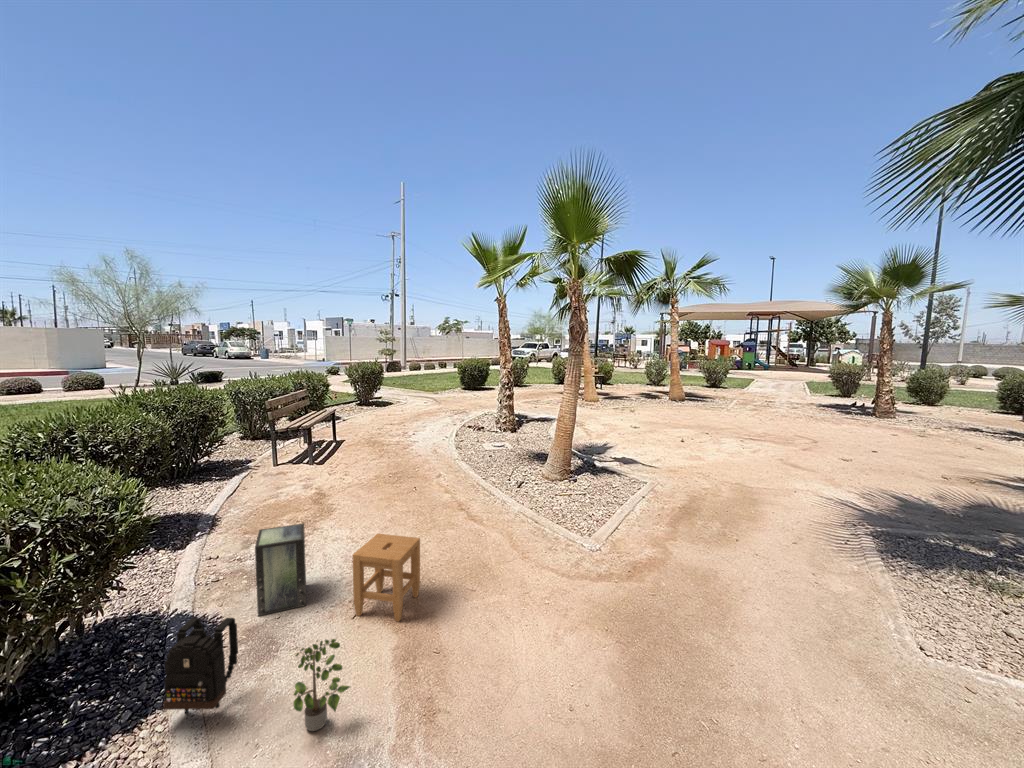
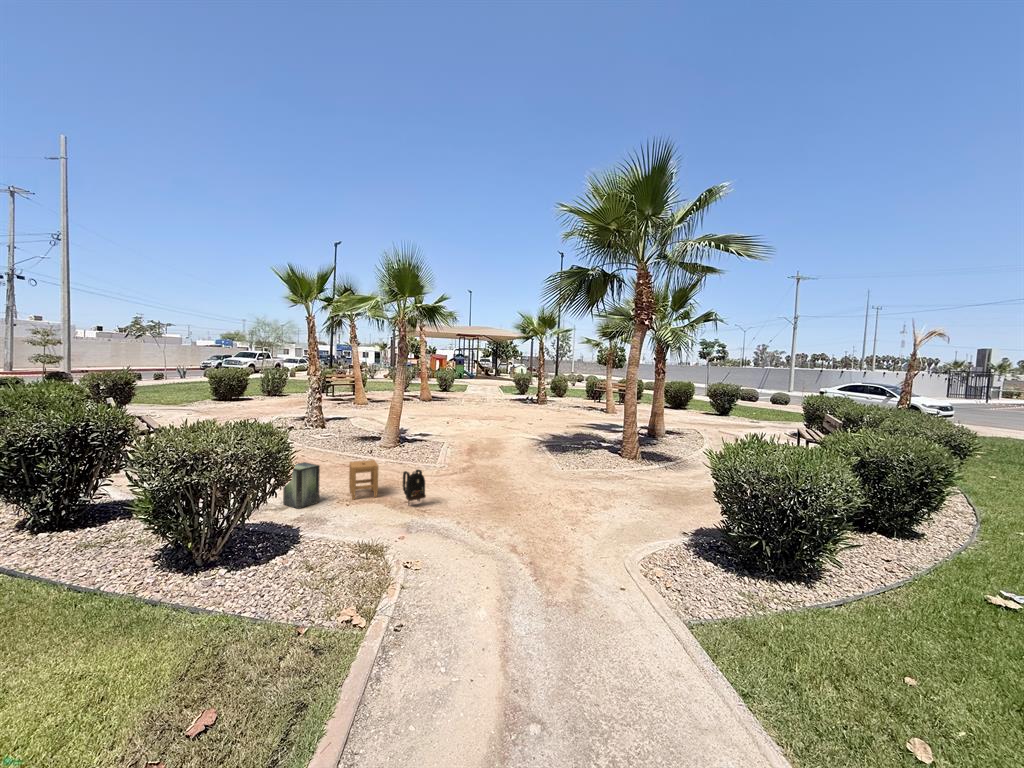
backpack: present [163,618,238,713] -> present [403,469,426,505]
potted plant: present [294,639,350,731] -> none [375,481,394,520]

